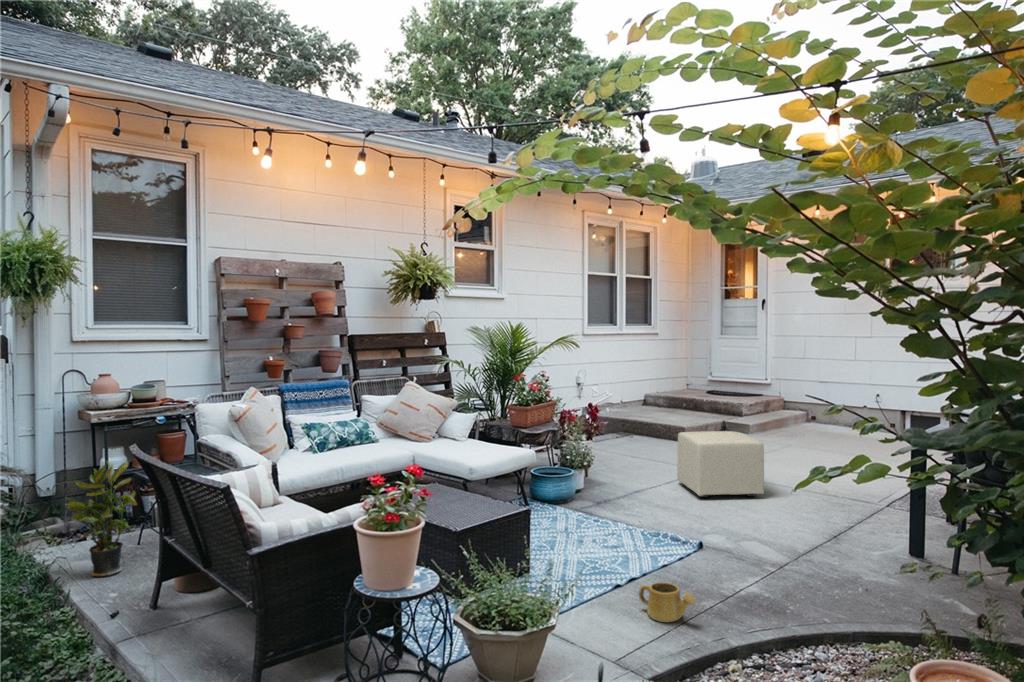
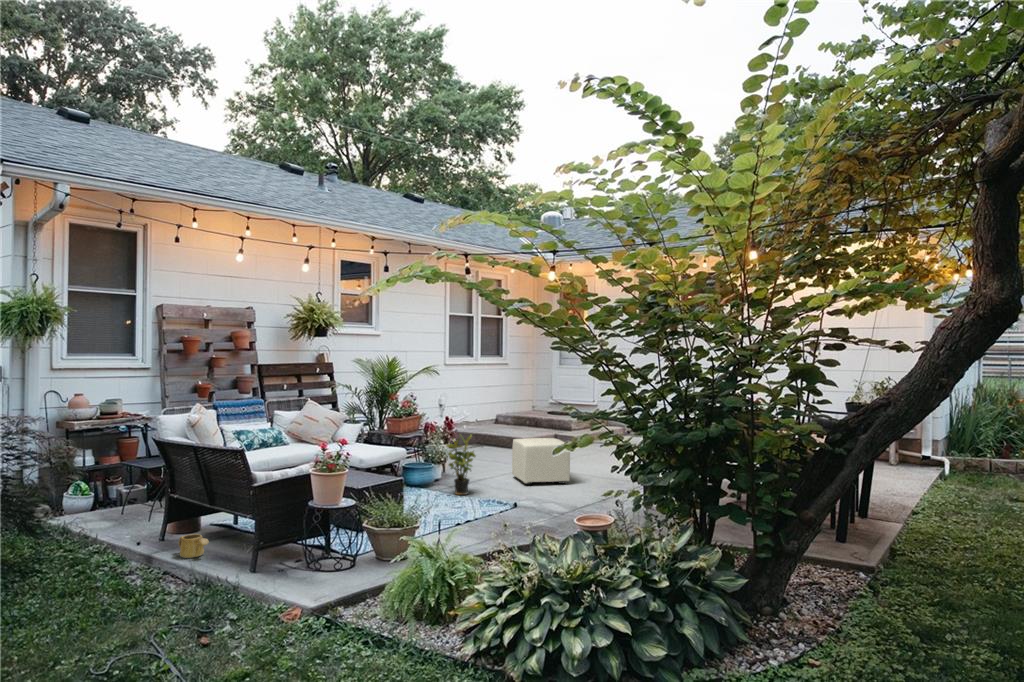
potted plant: present [65,461,137,577] -> present [446,434,476,495]
watering can: present [639,582,696,622] -> present [178,534,209,558]

